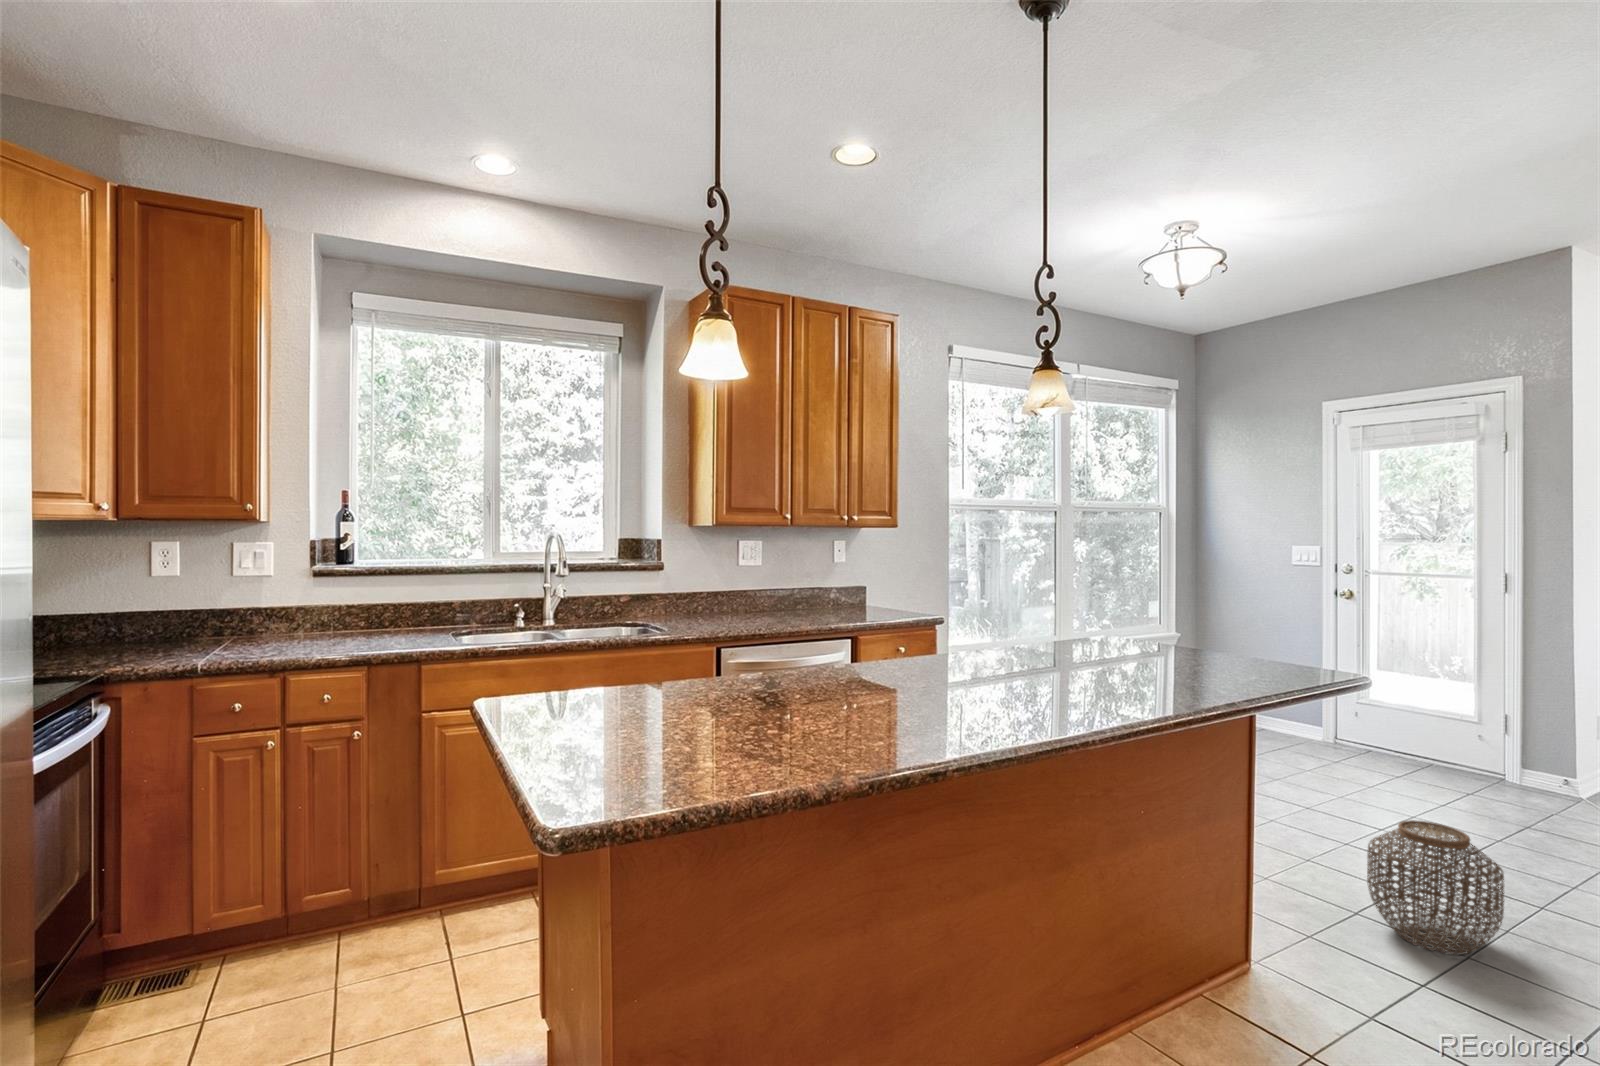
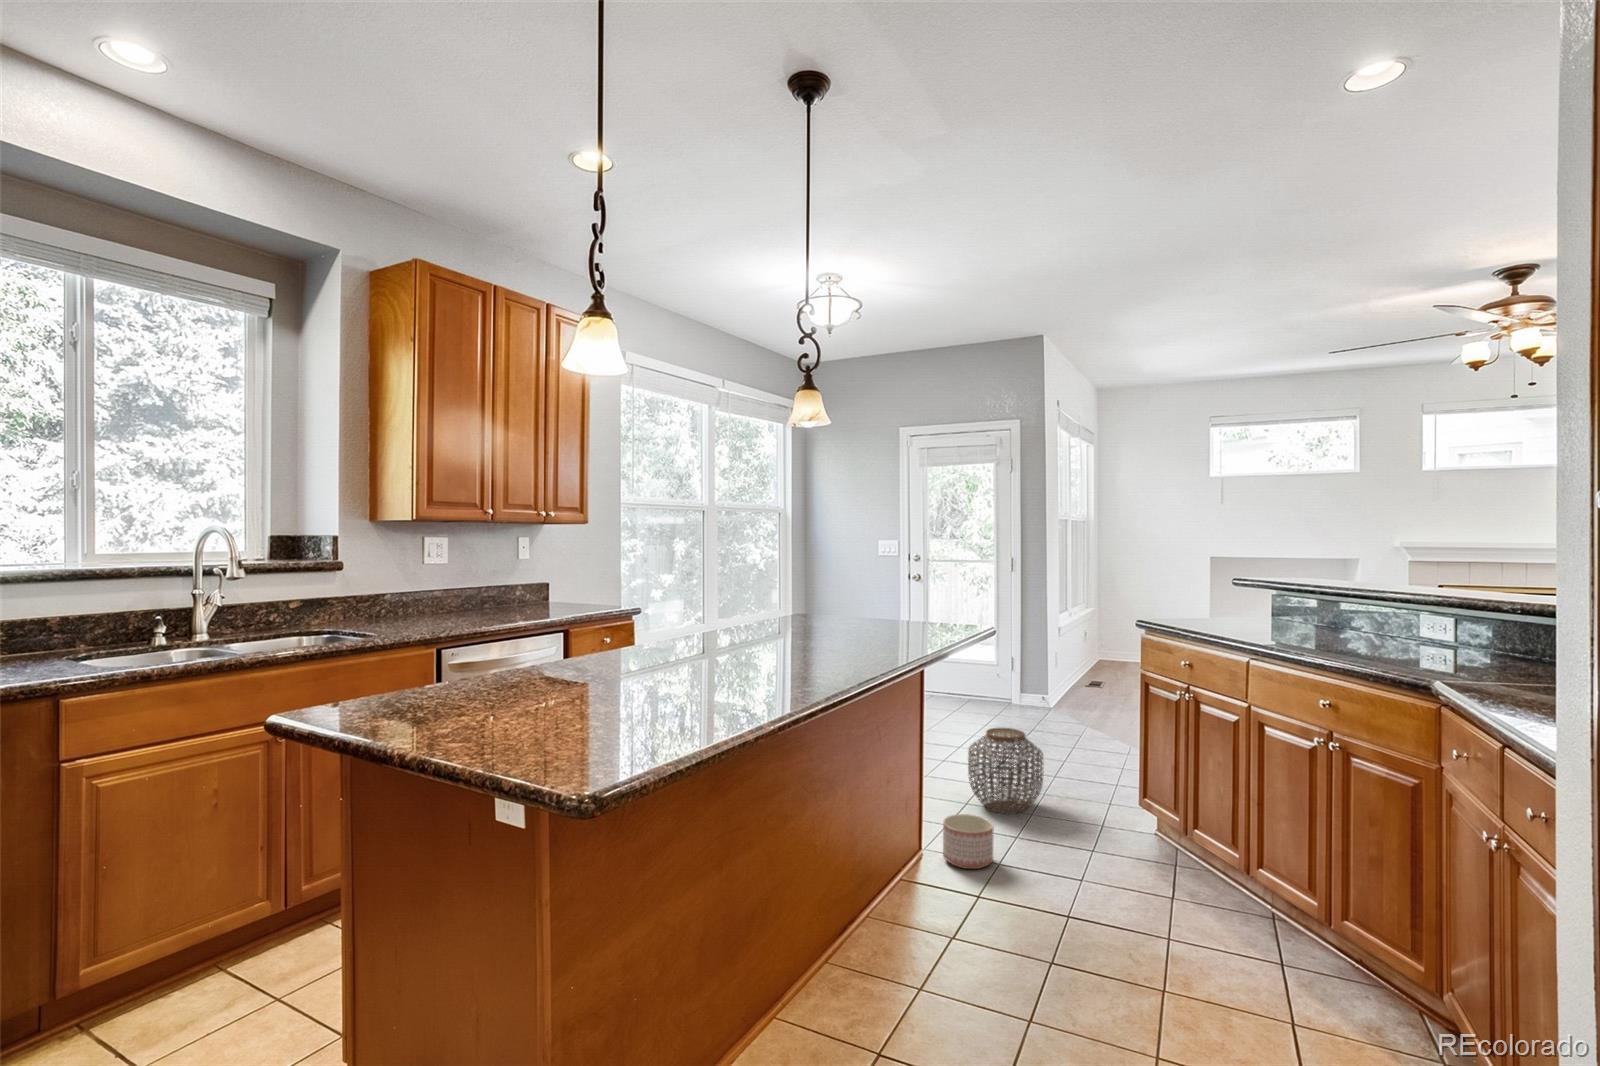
planter: none [1291,935,1376,1024] -> present [943,814,994,869]

